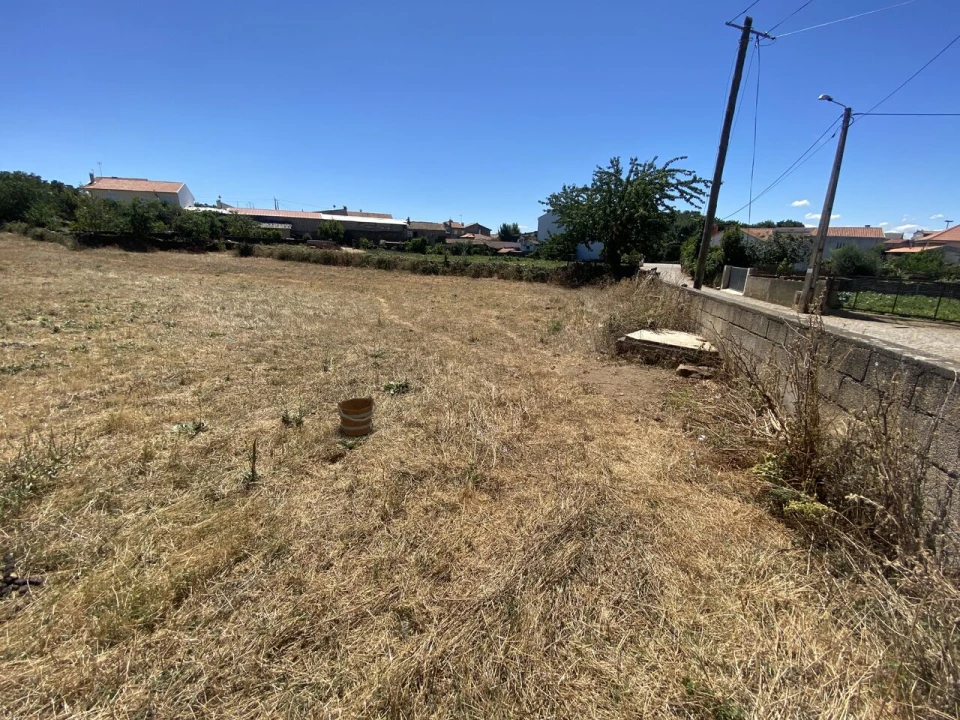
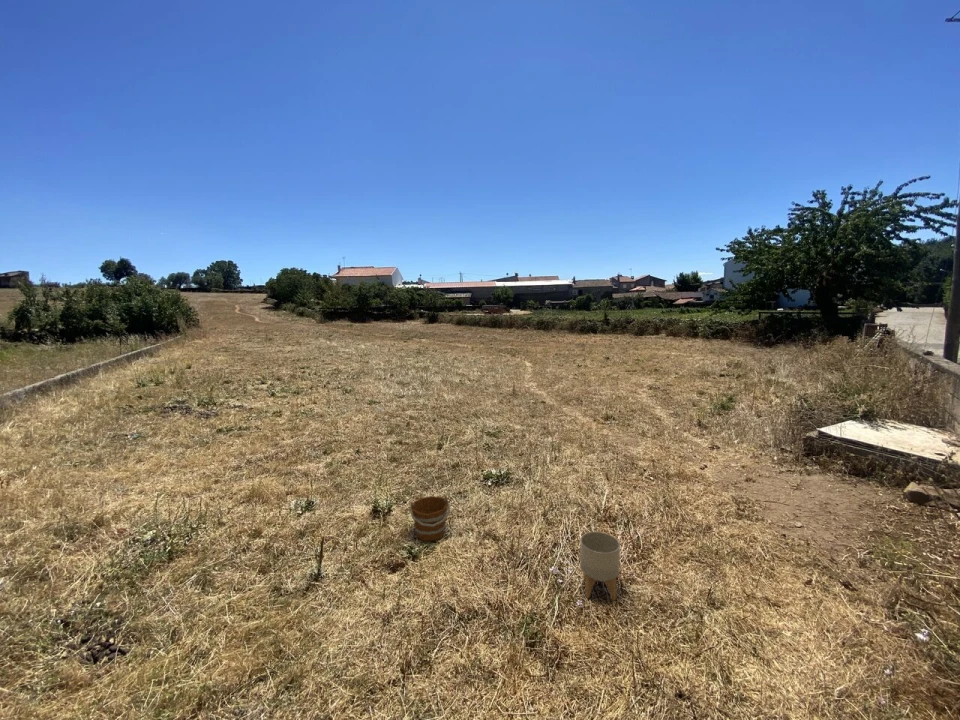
planter: none [499,402,530,450] -> present [580,531,620,600]

